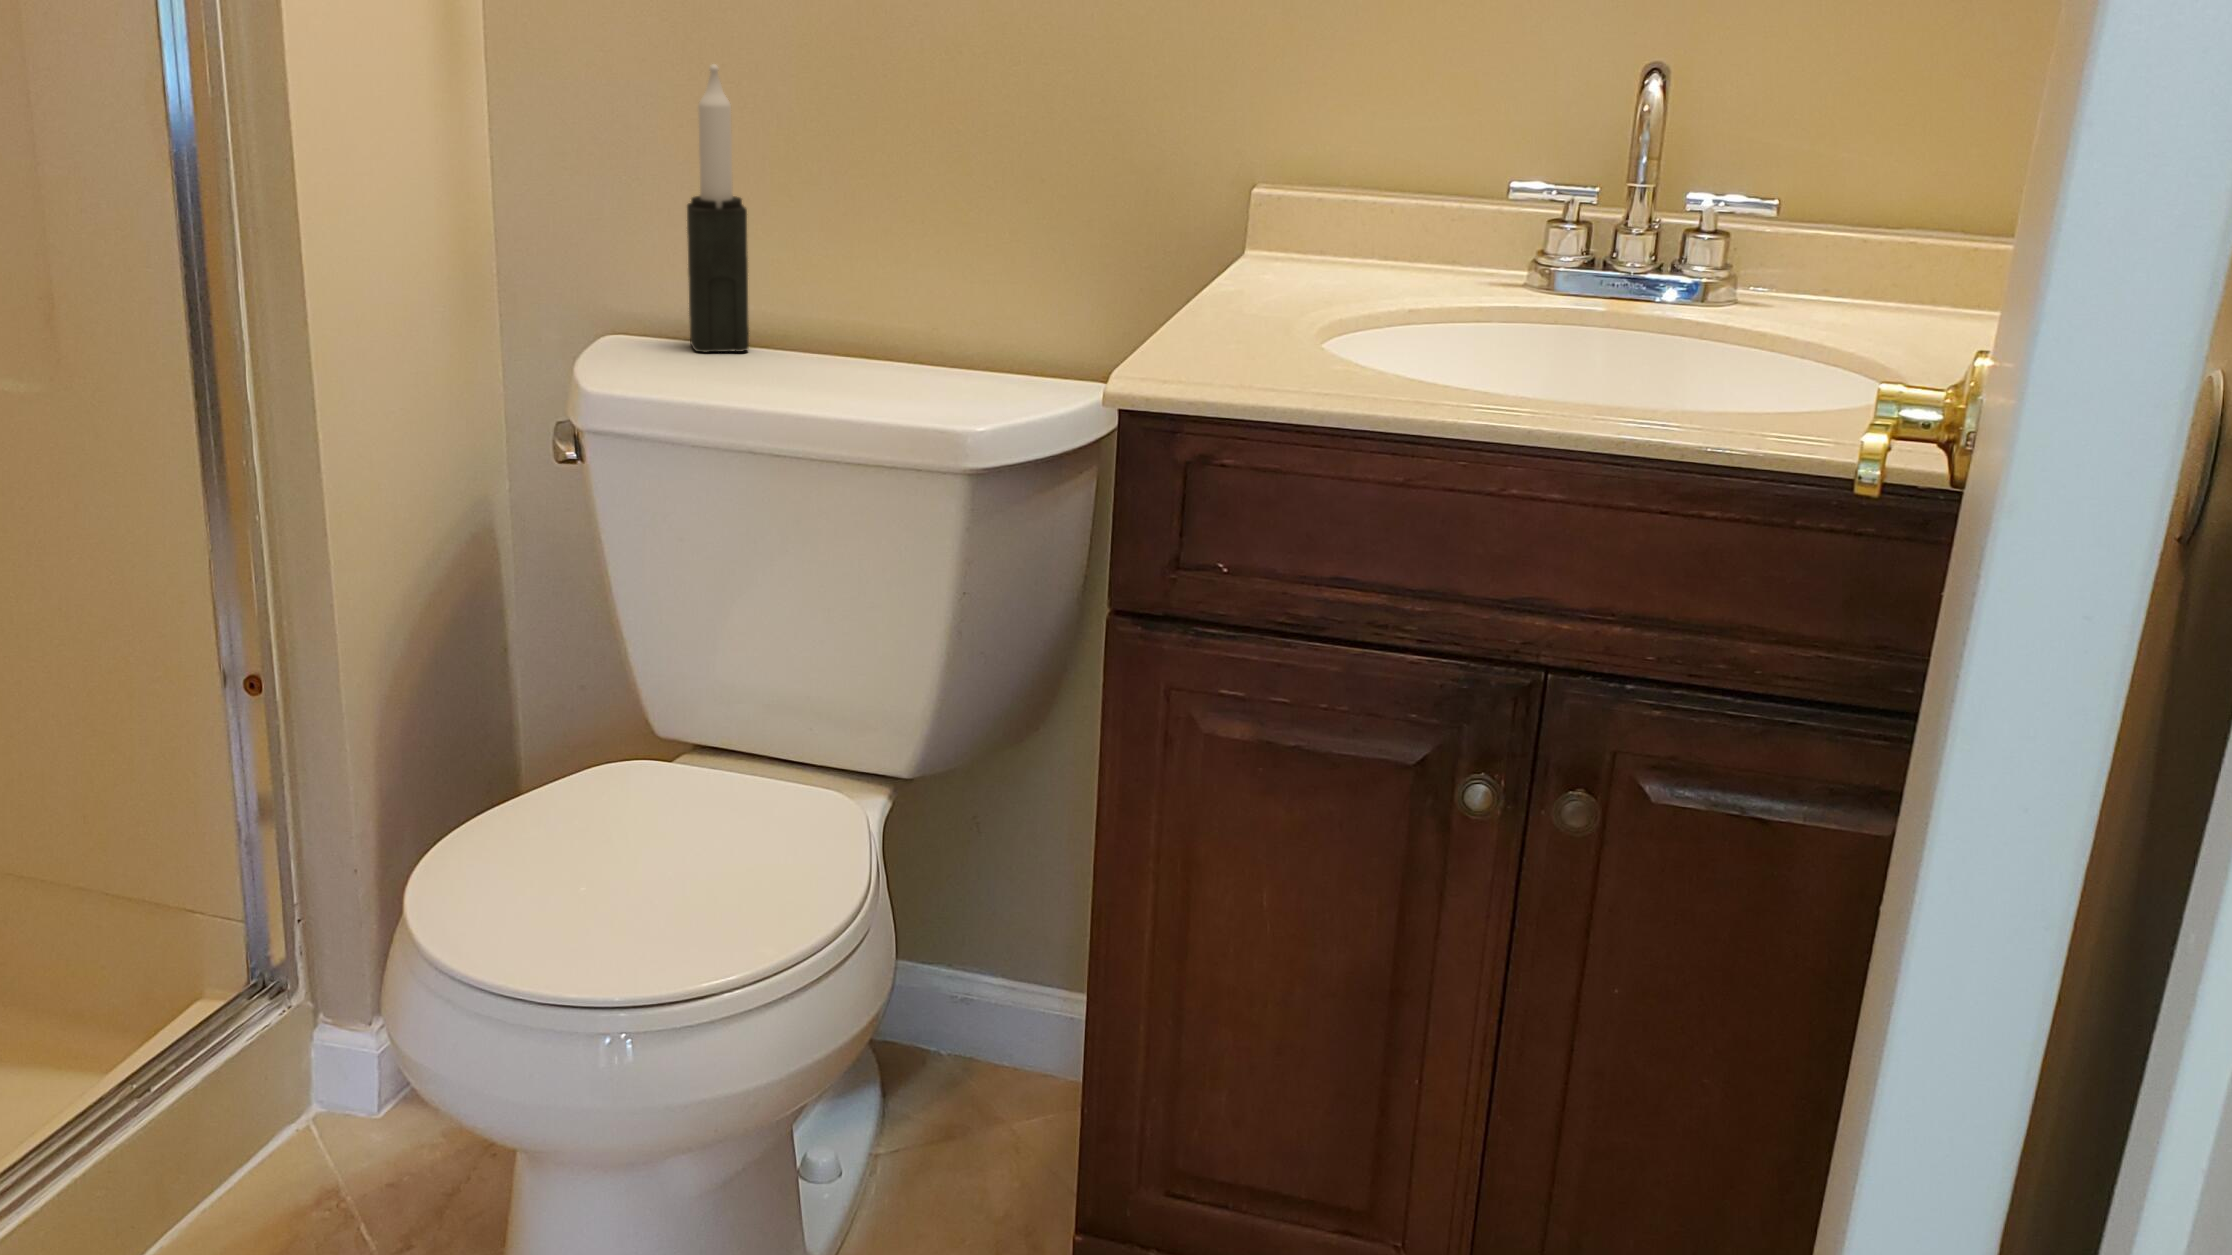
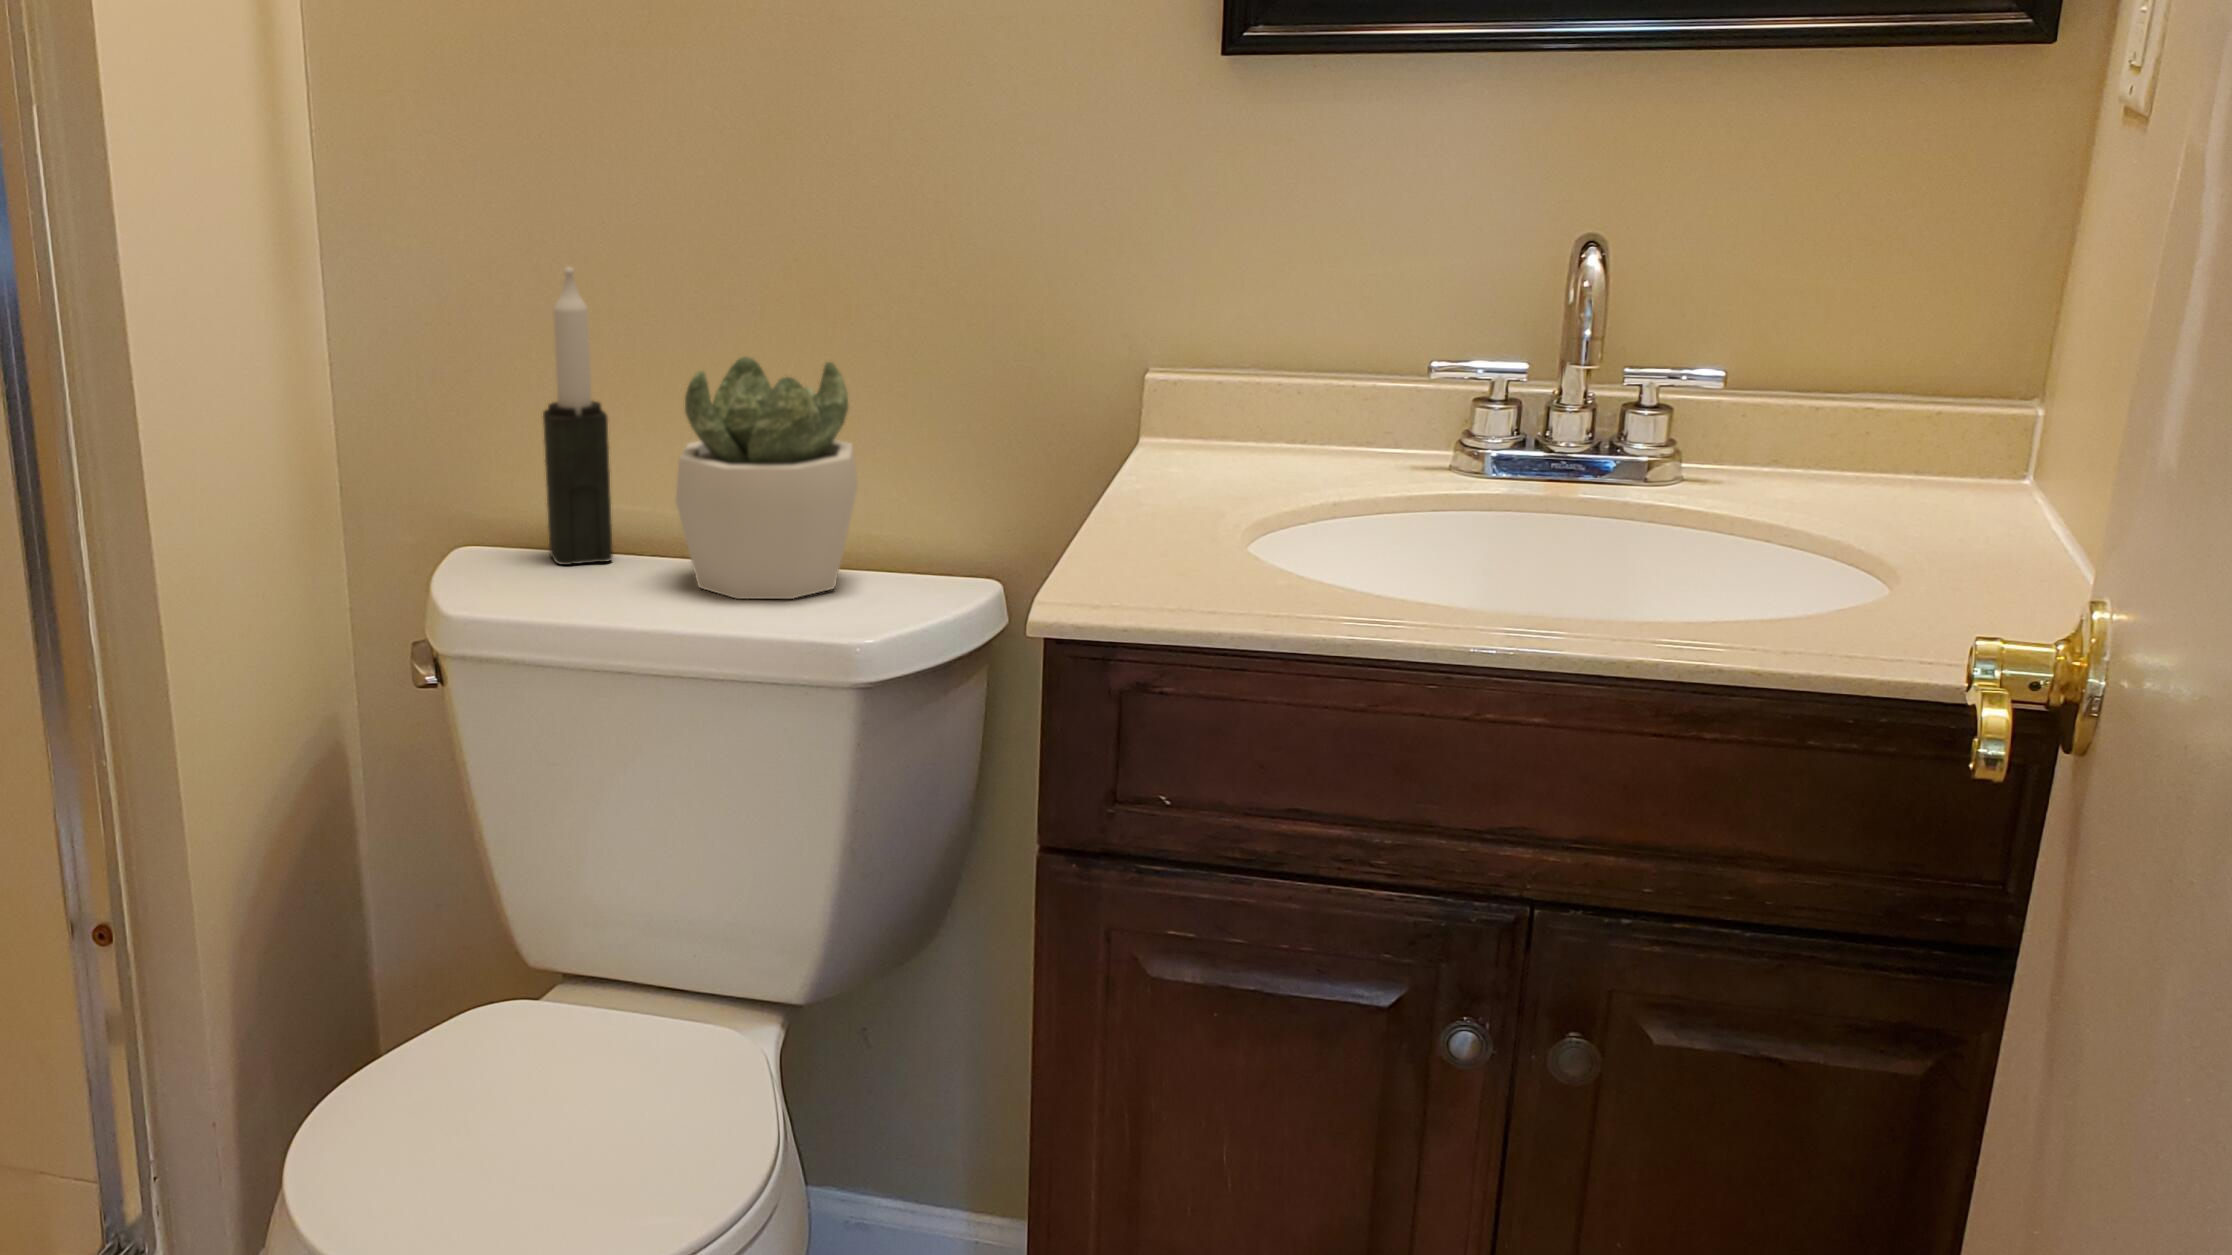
succulent plant: none [803,156,978,388] -> present [676,357,858,599]

